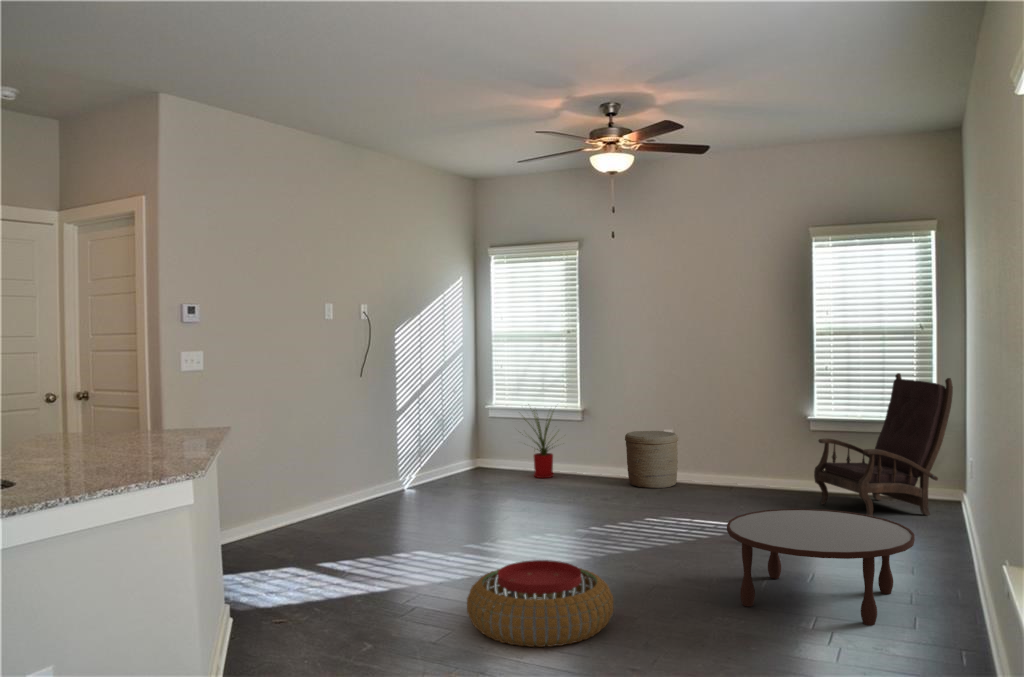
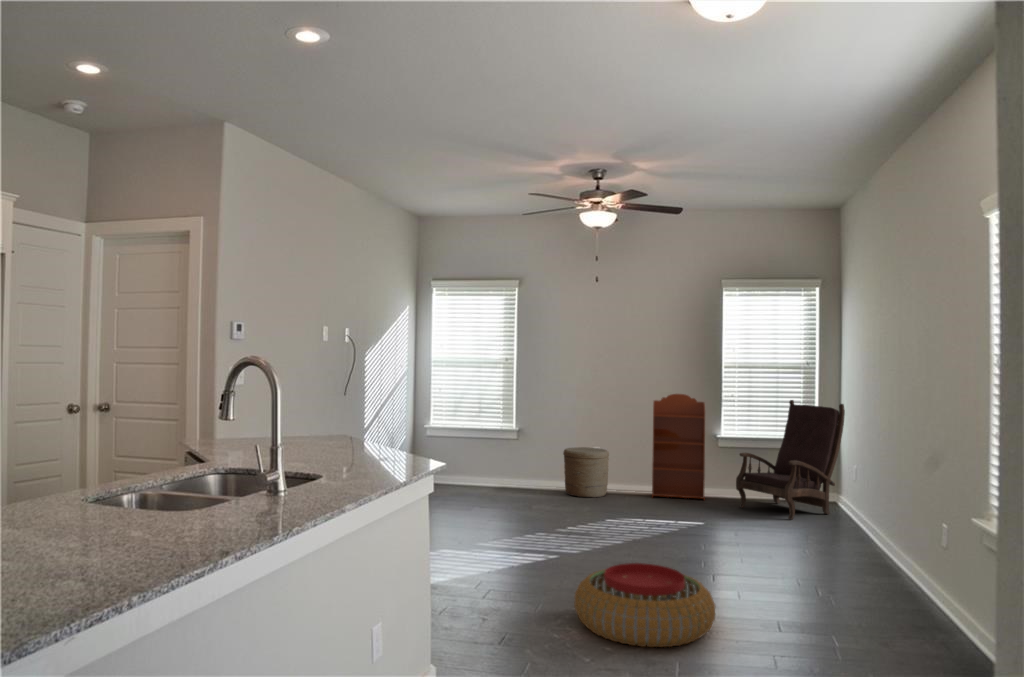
bookcase: none [725,367,793,495] -> present [652,394,705,499]
house plant: present [525,414,553,478] -> none [460,423,510,490]
coffee table: present [727,509,915,626] -> none [760,510,925,607]

